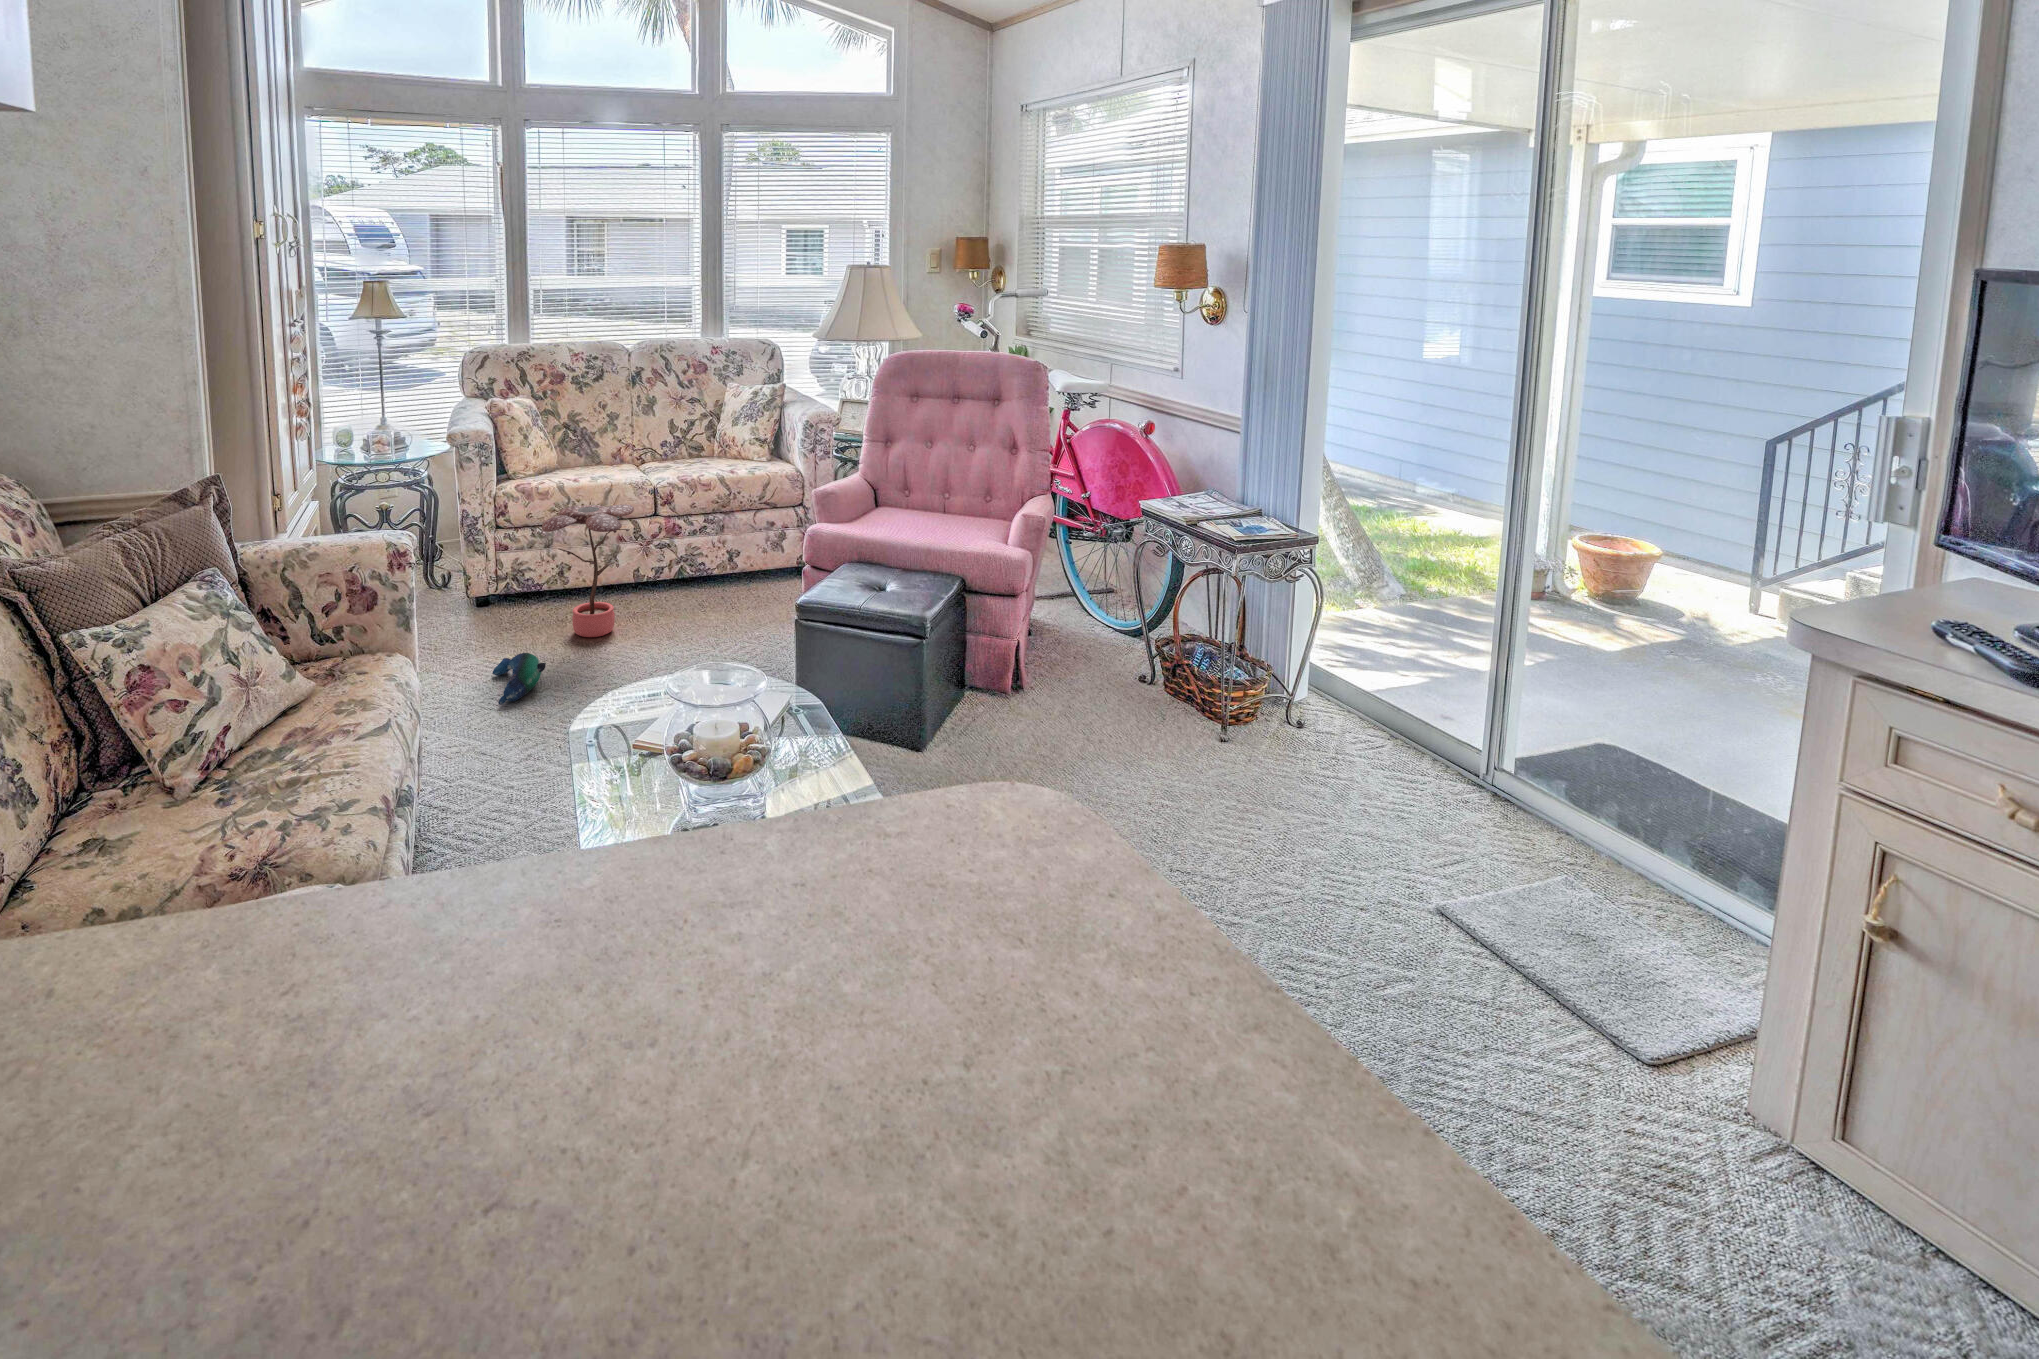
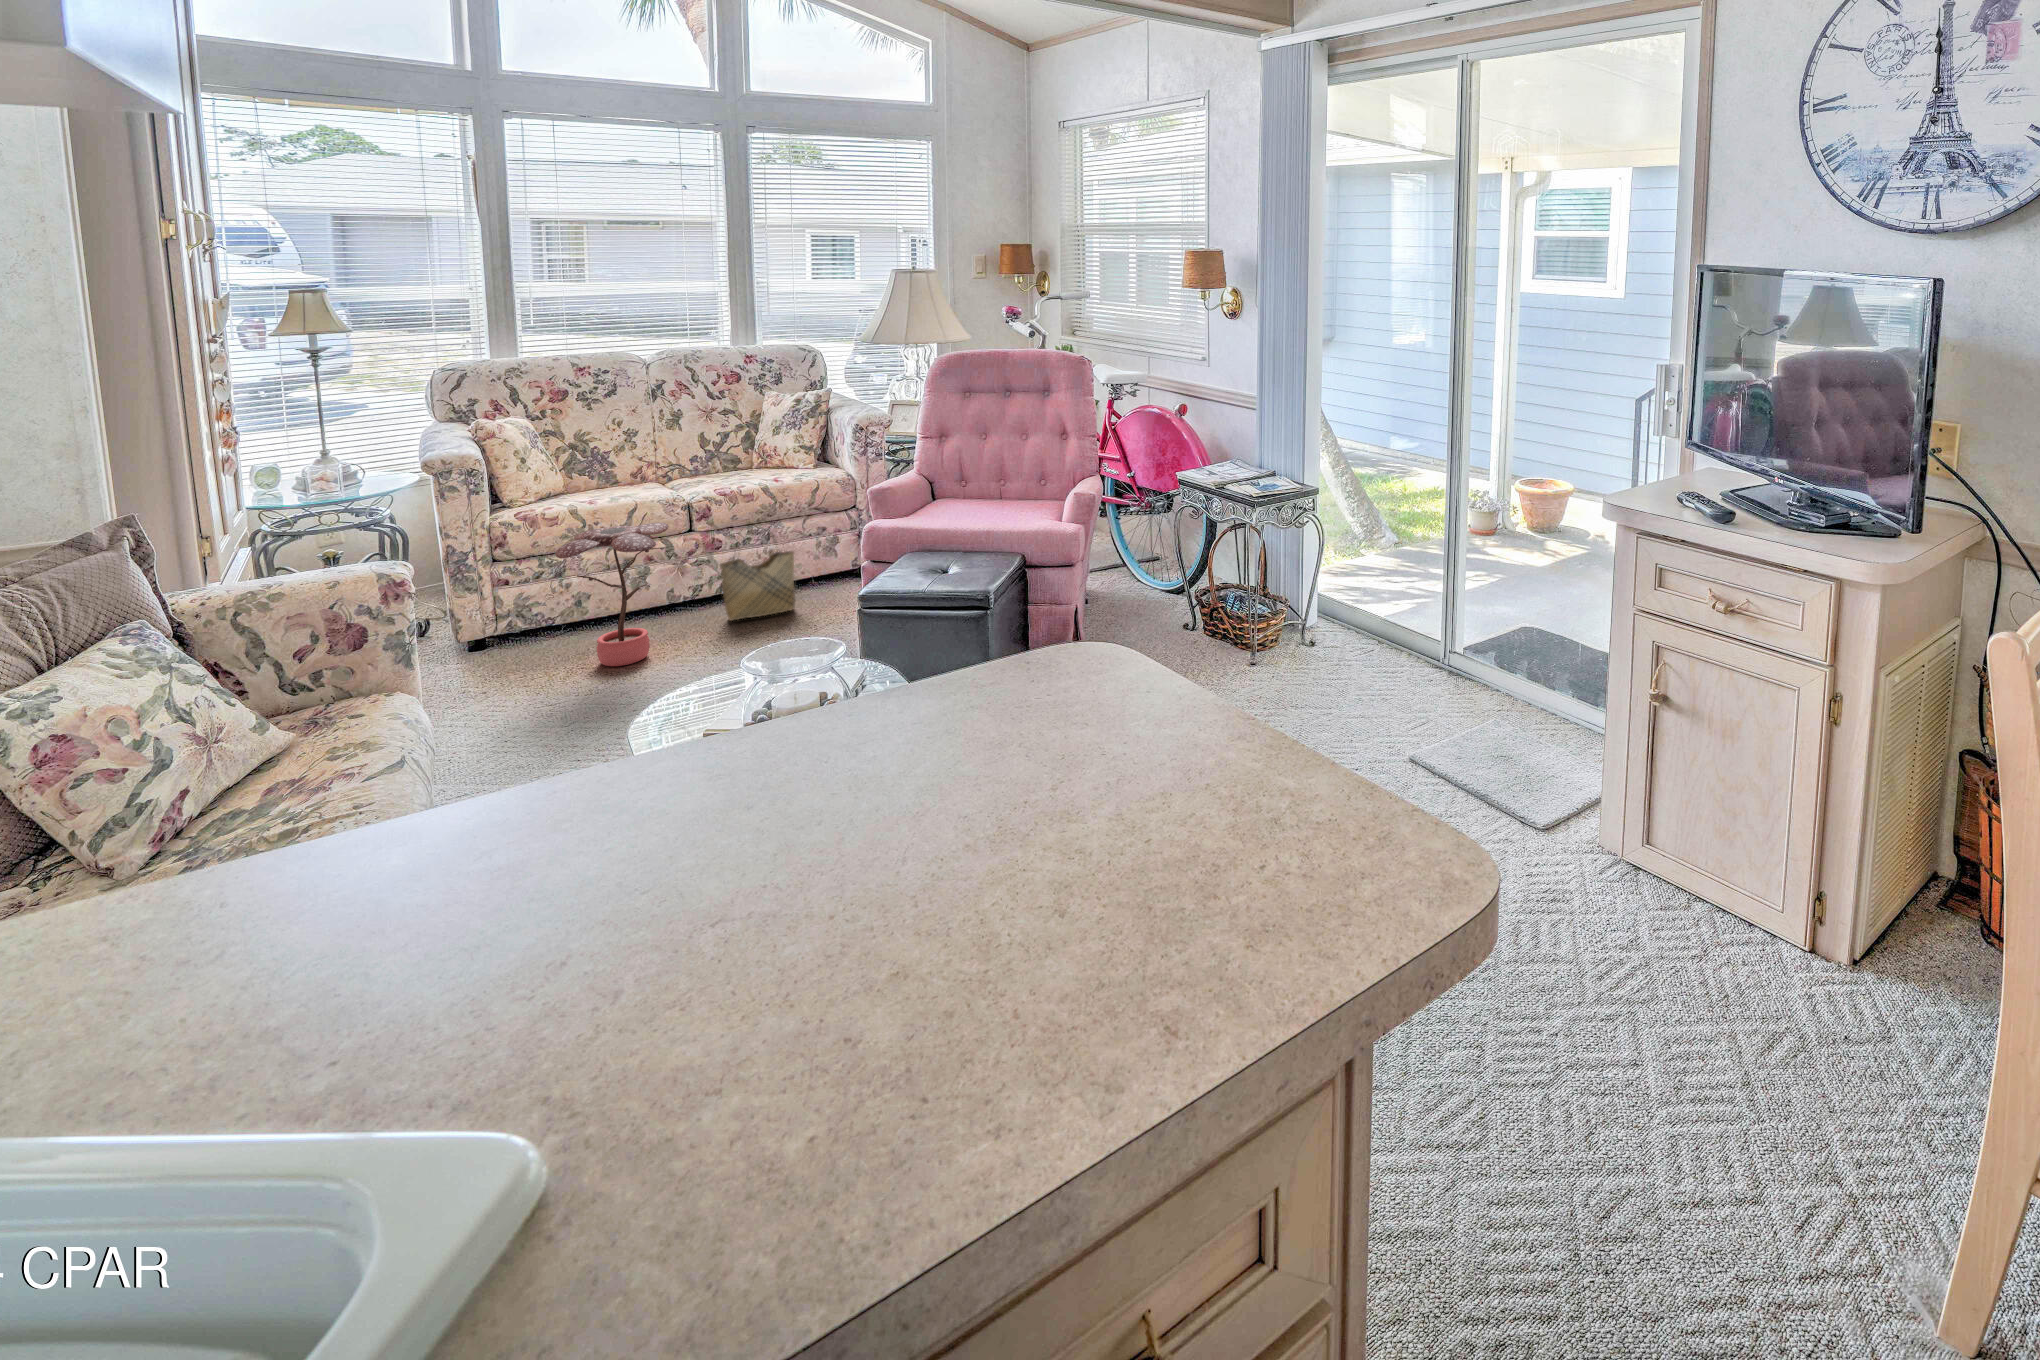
woven basket: none [676,510,743,605] -> present [720,529,795,621]
plush toy: present [492,653,546,705] -> none [500,689,572,747]

